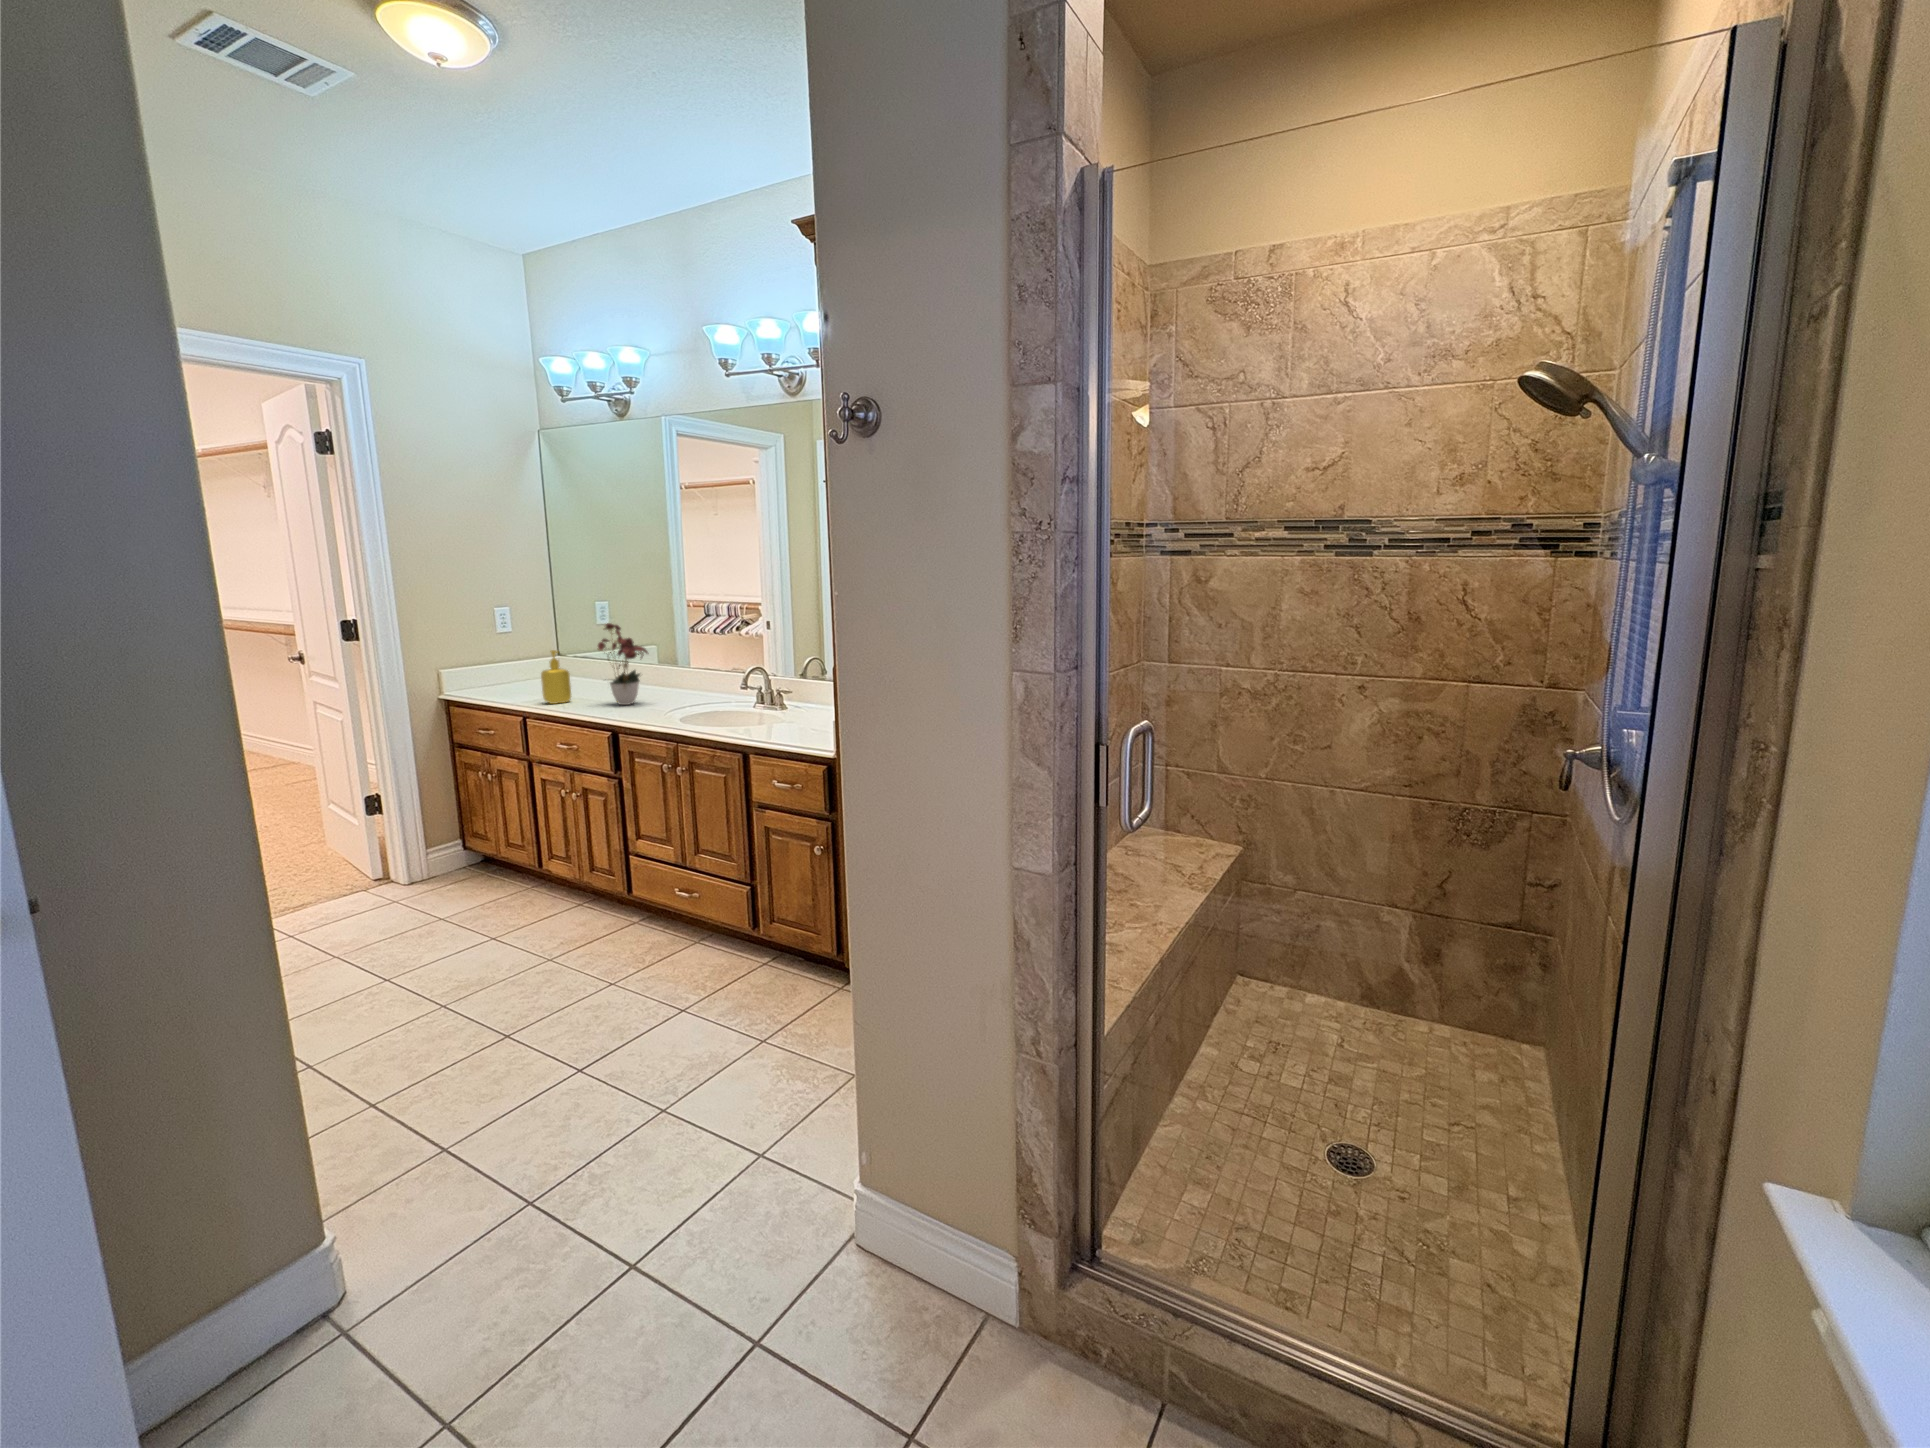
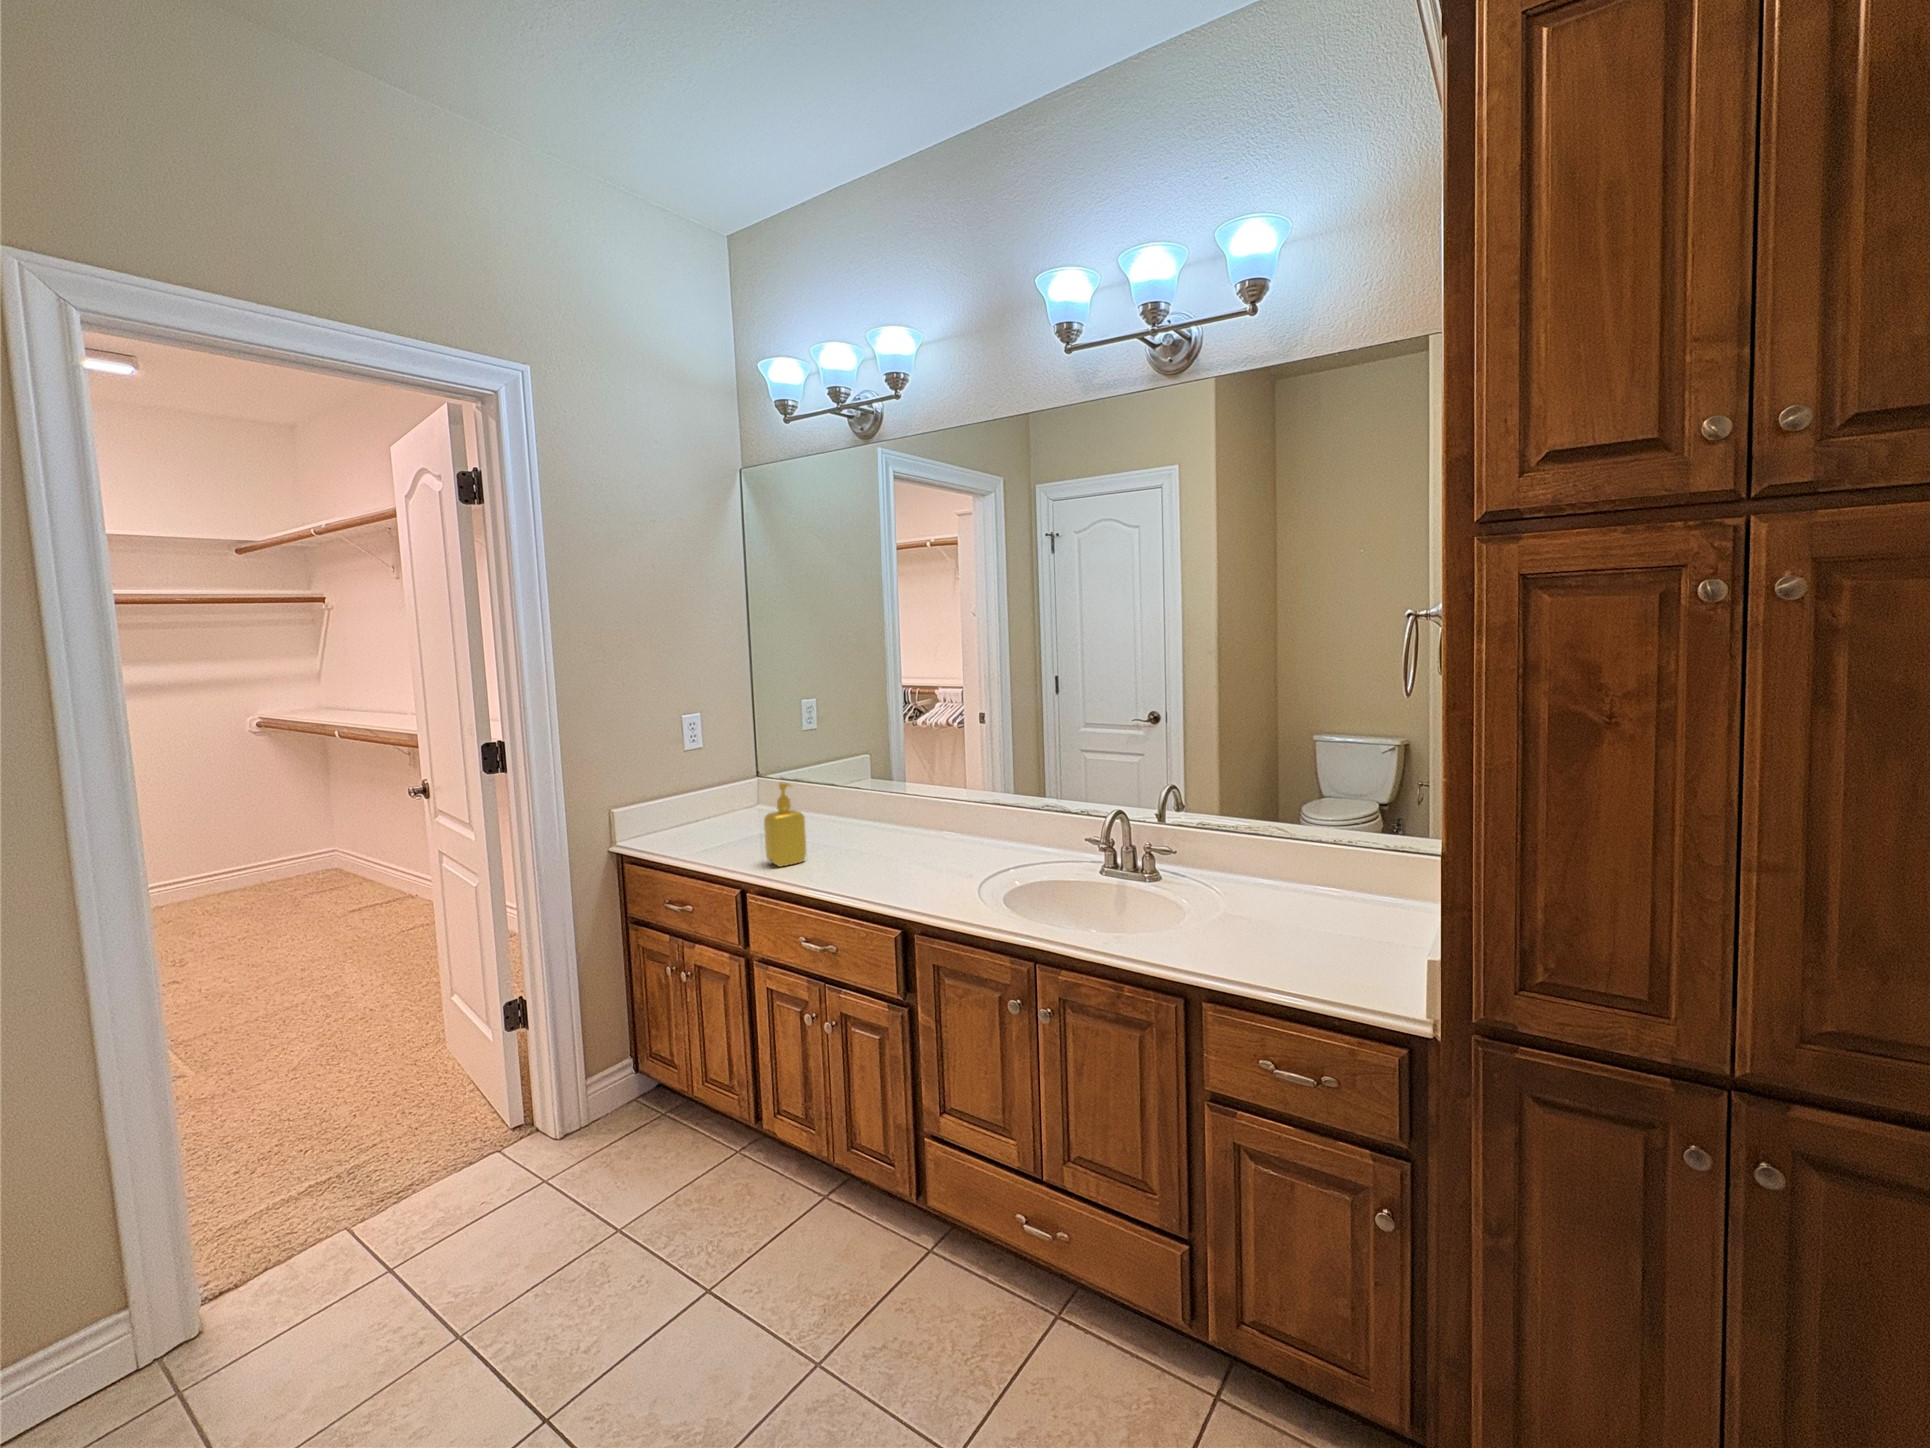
flower arrangement: present [598,623,648,705] -> none [846,734,937,869]

